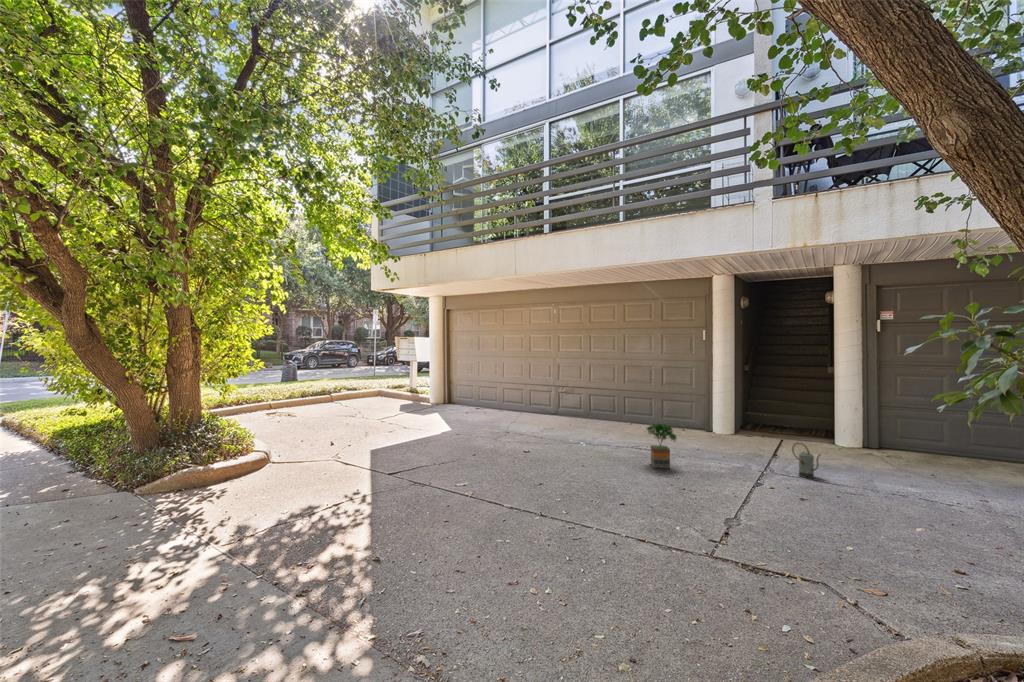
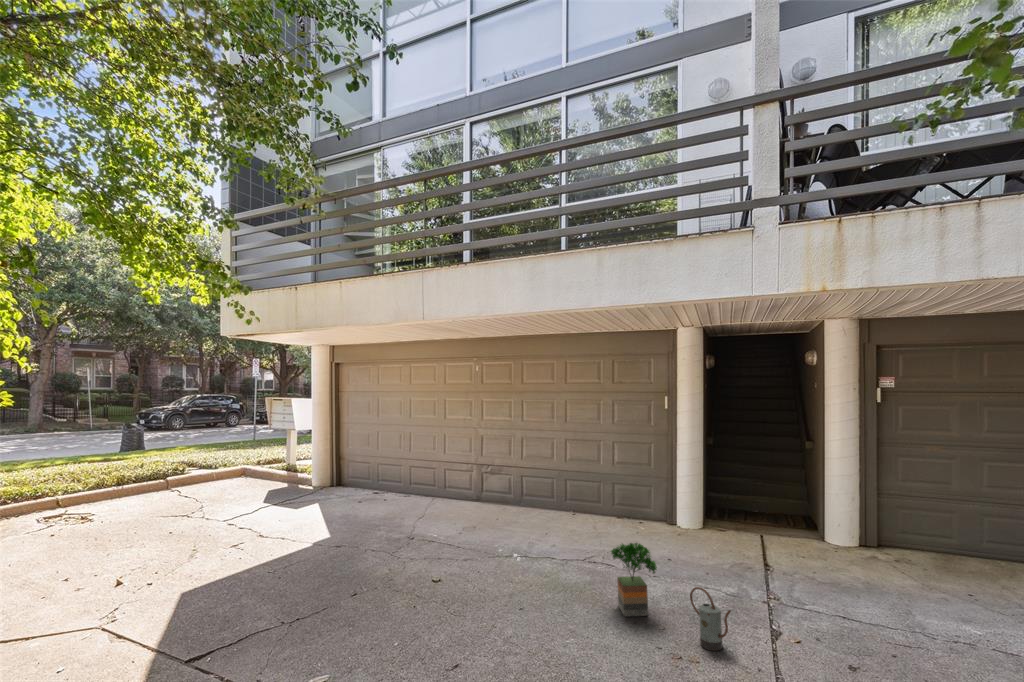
watering can: present [792,443,821,478] -> present [690,587,731,651]

